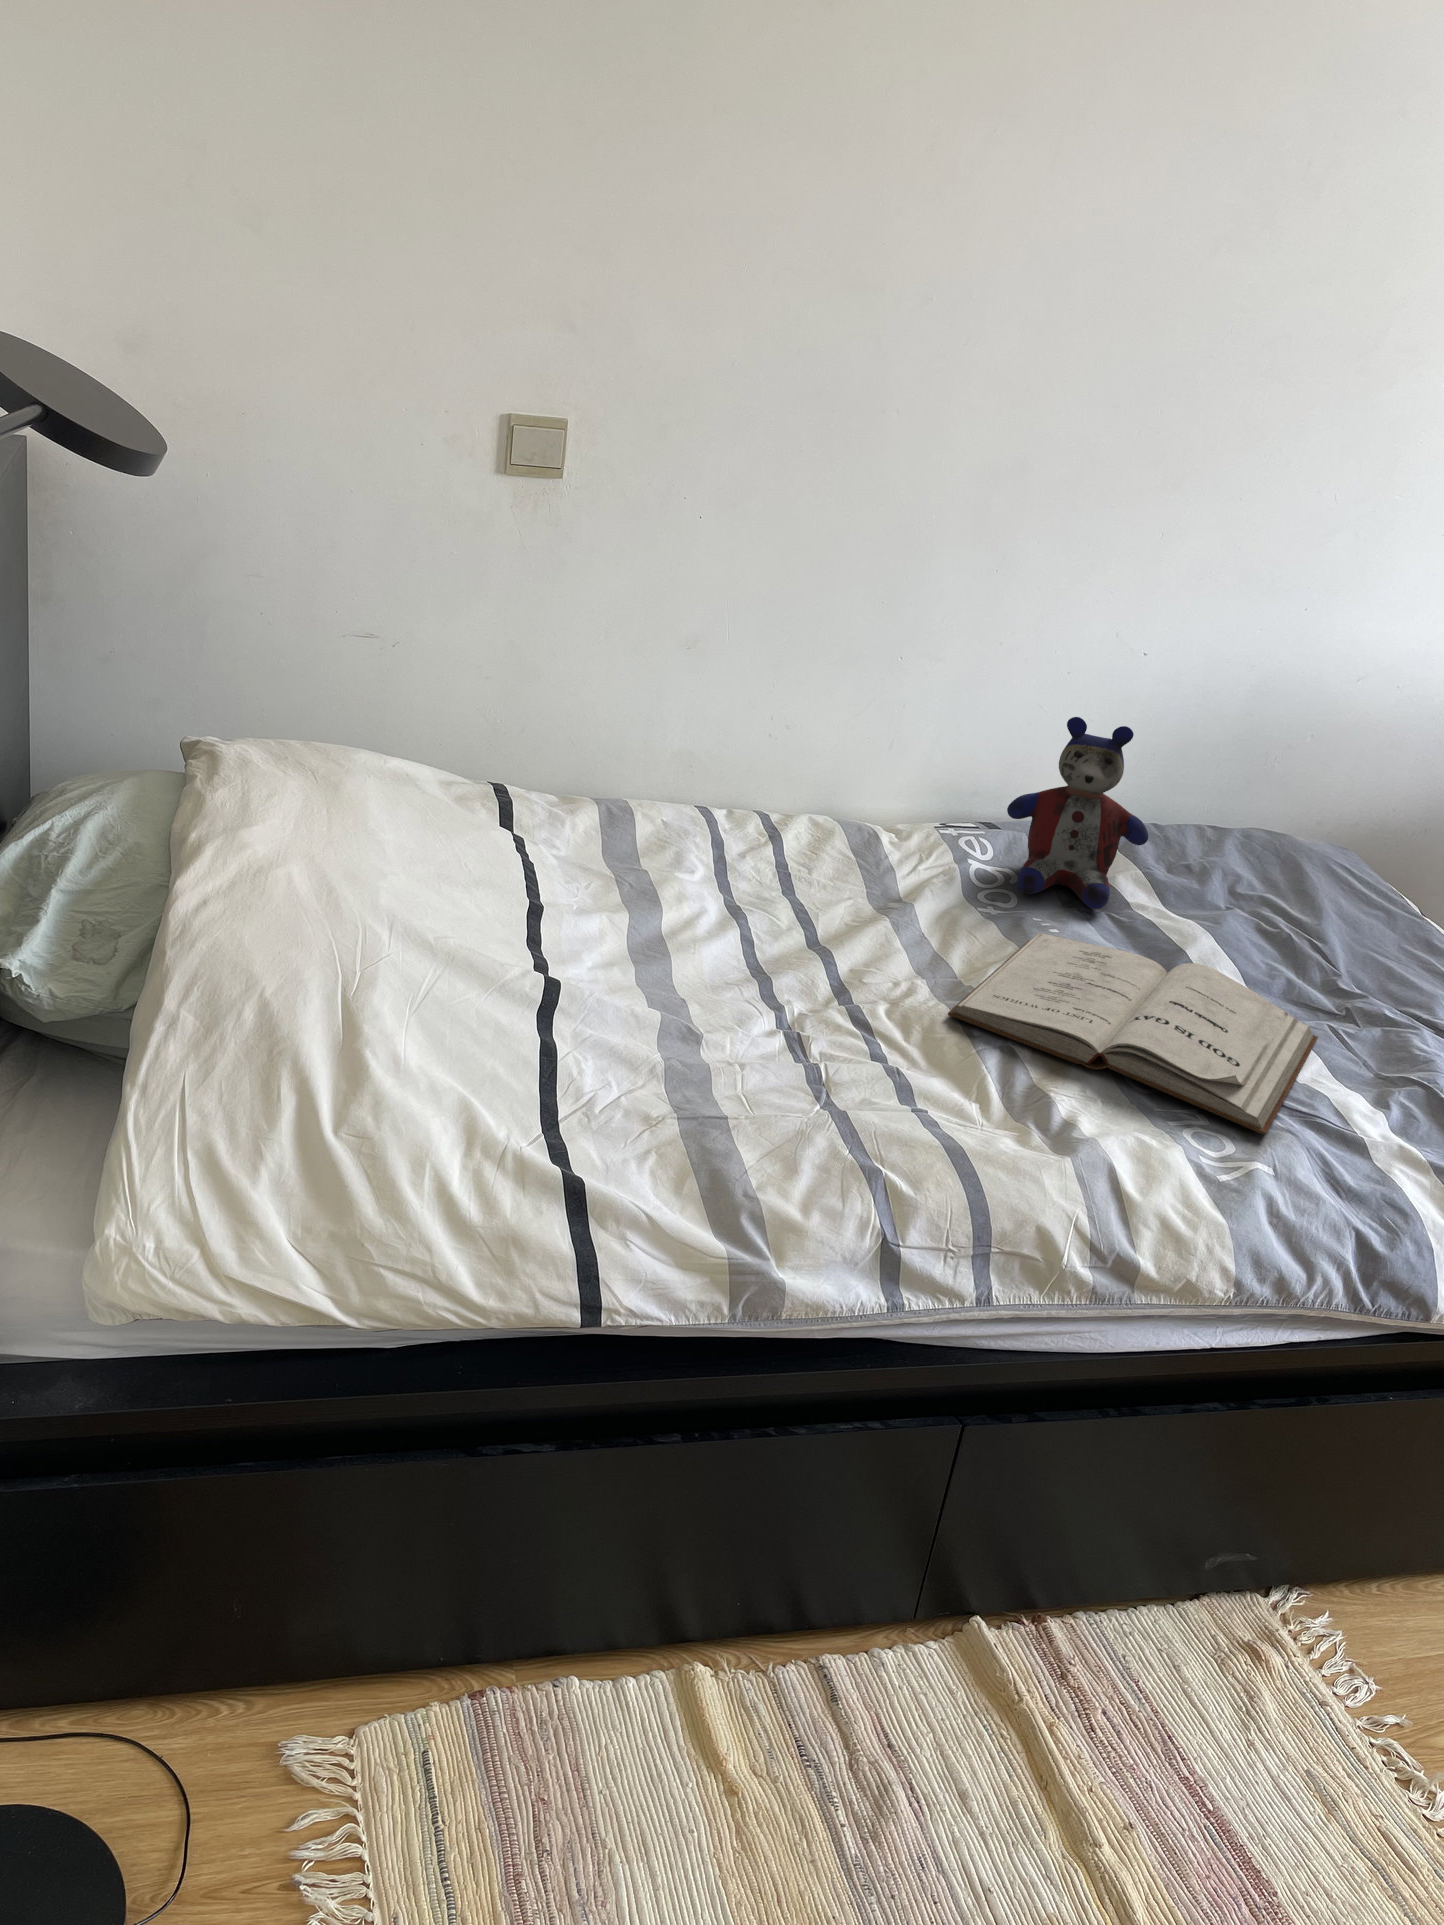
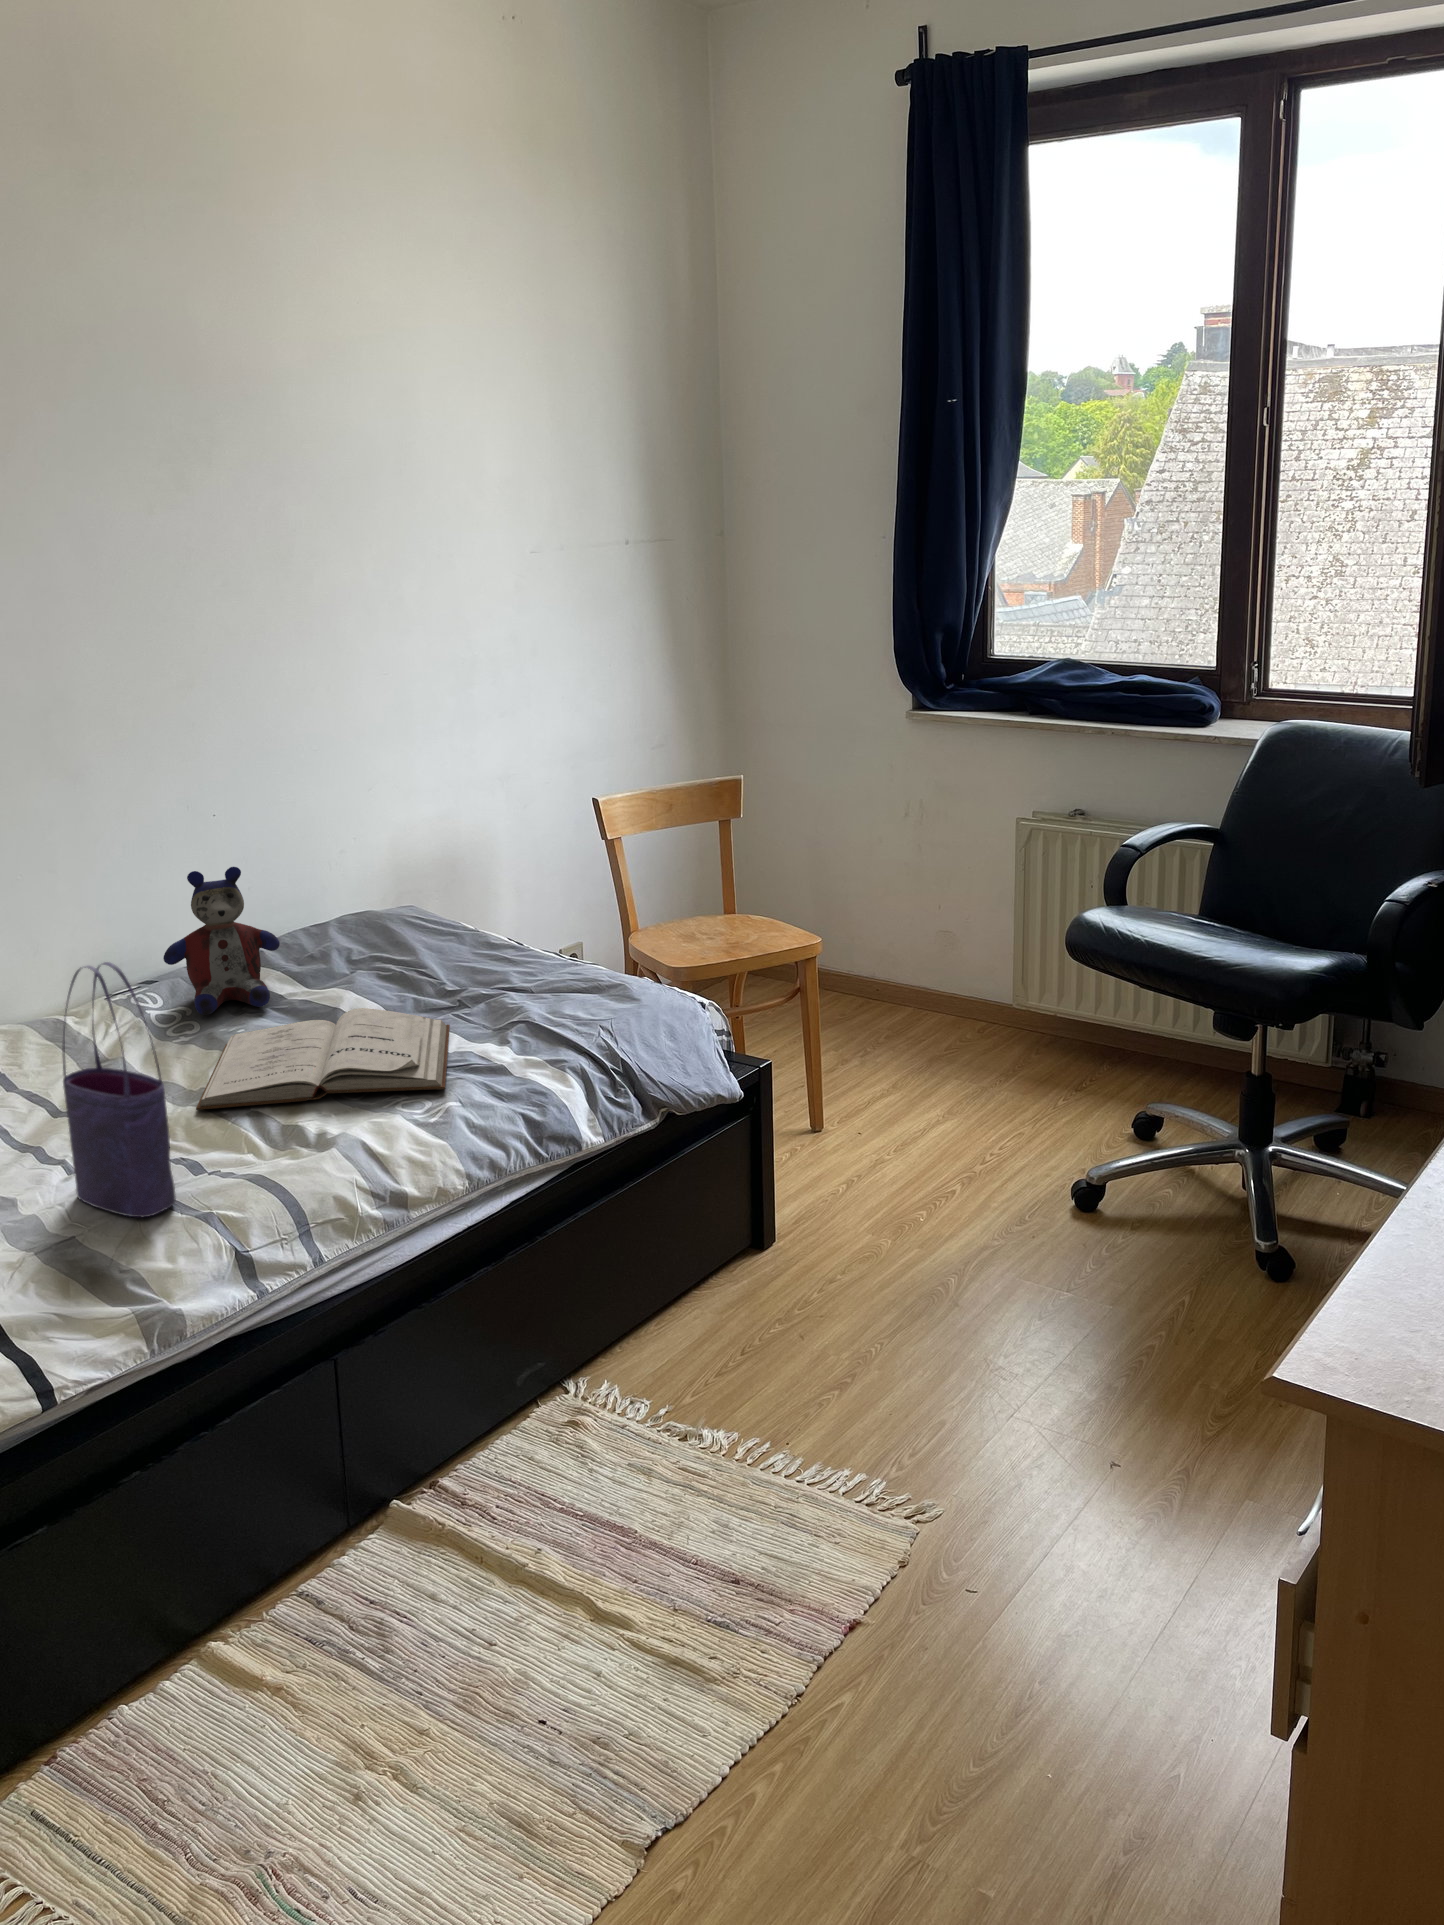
tote bag: none [764,805,894,1137] -> present [62,962,176,1217]

